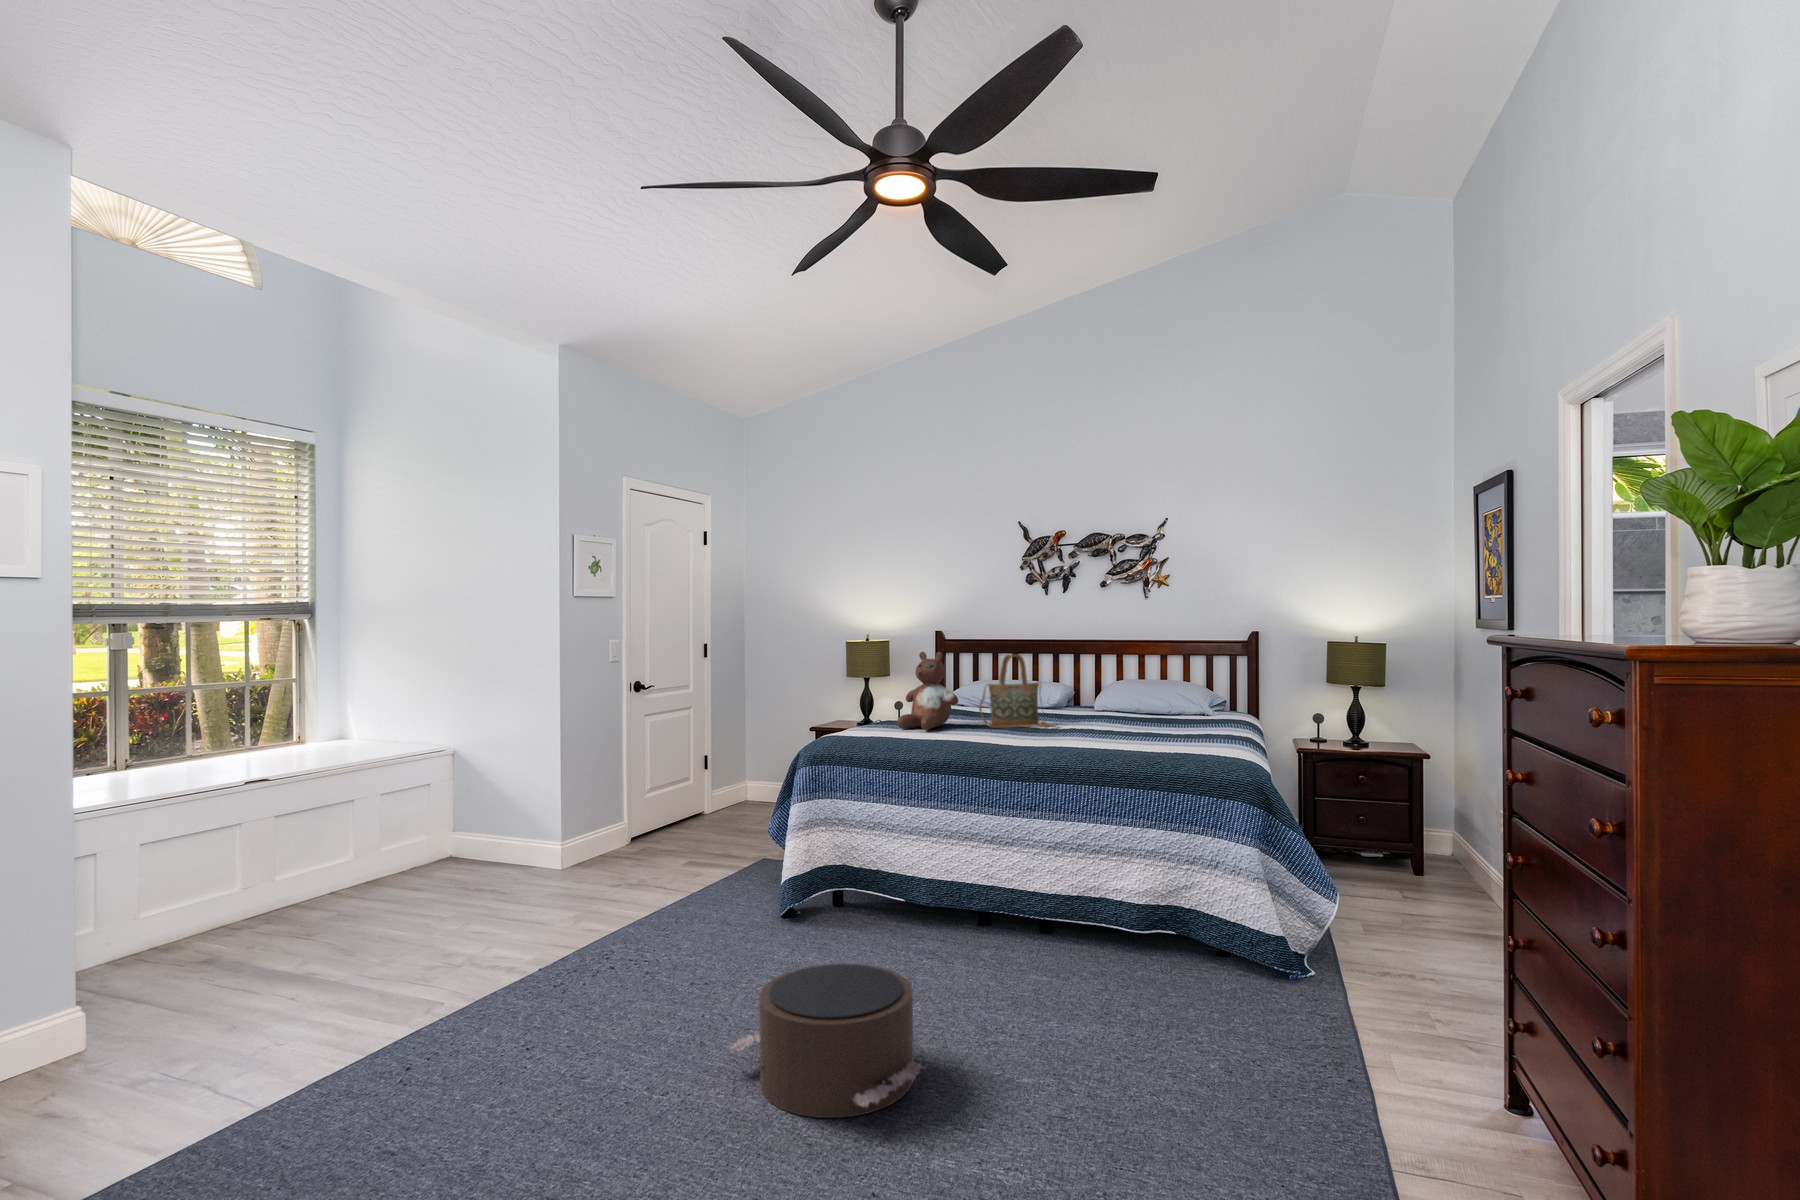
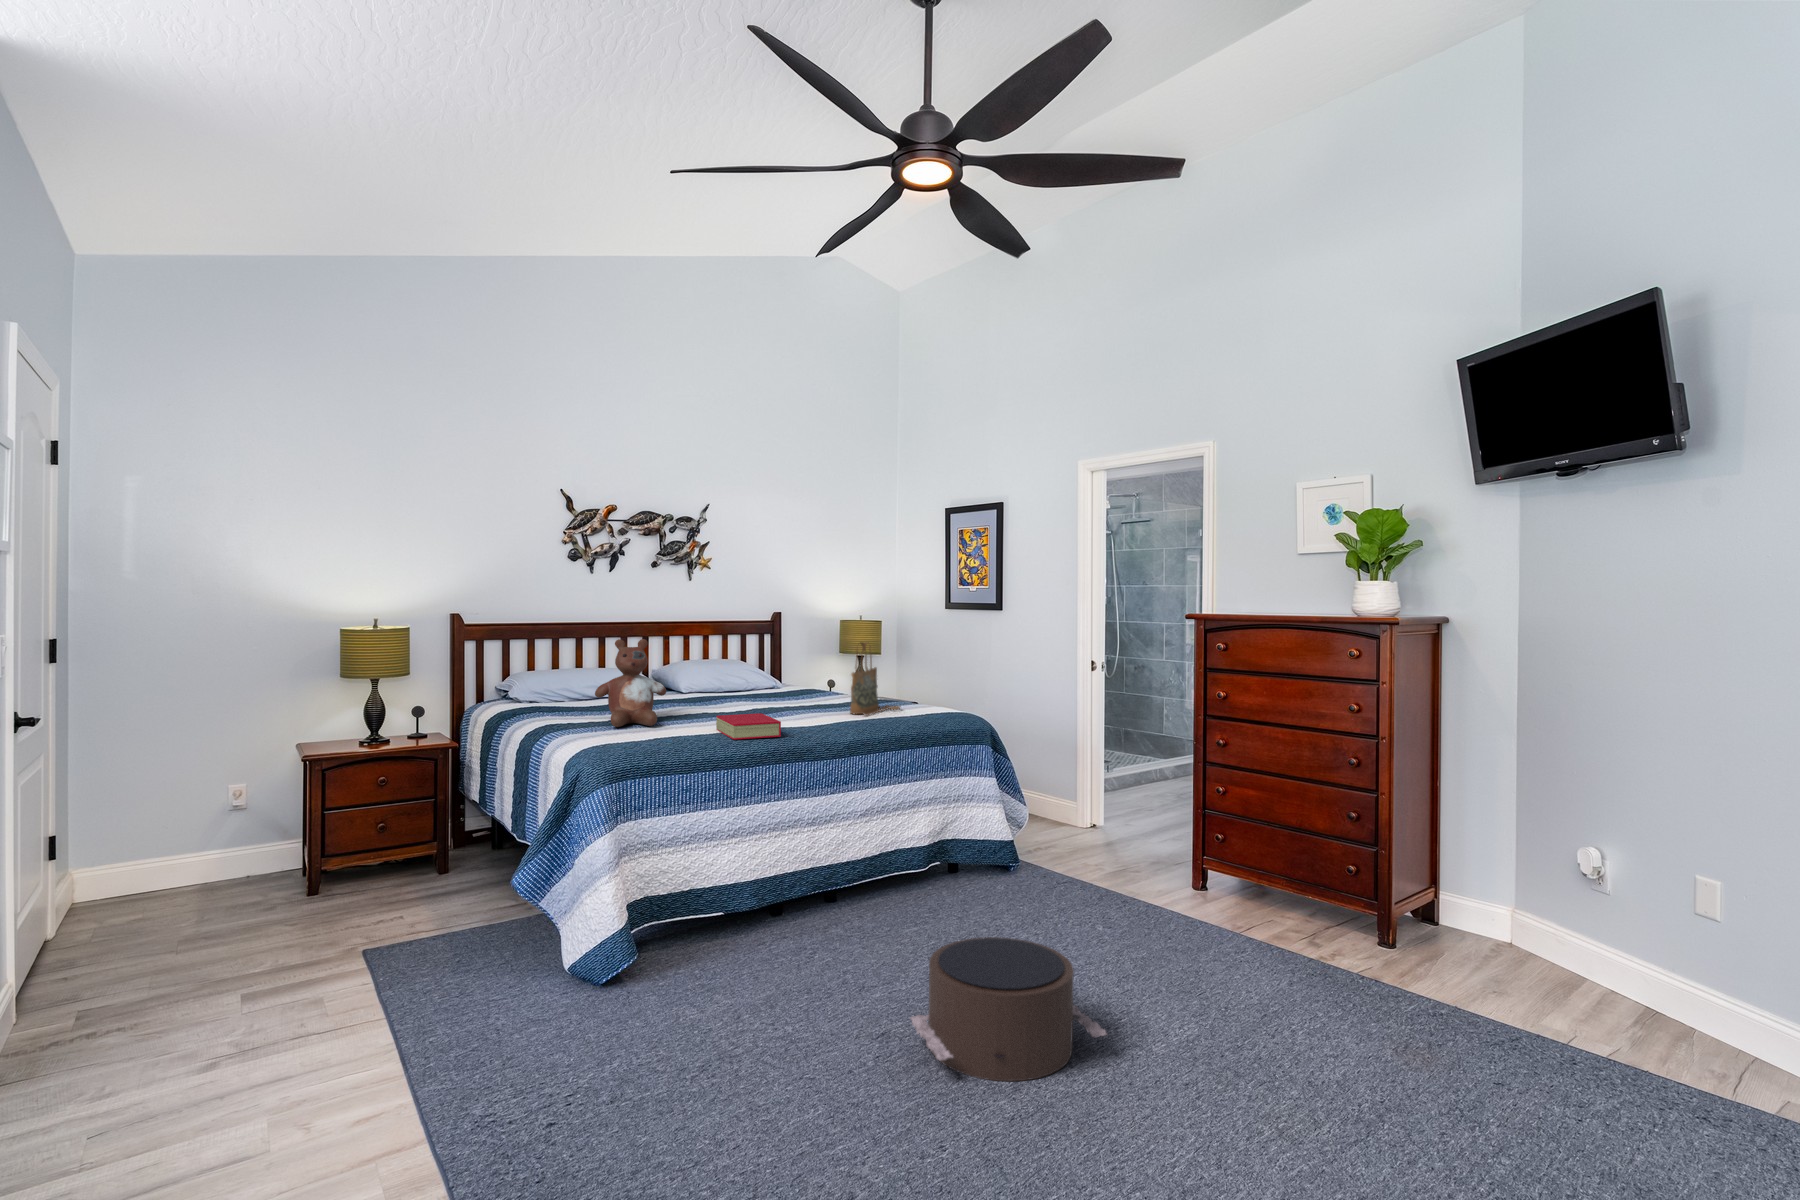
handbag: present [979,655,1056,728] -> present [850,642,900,716]
book: none [936,726,1005,750] -> present [716,713,781,740]

